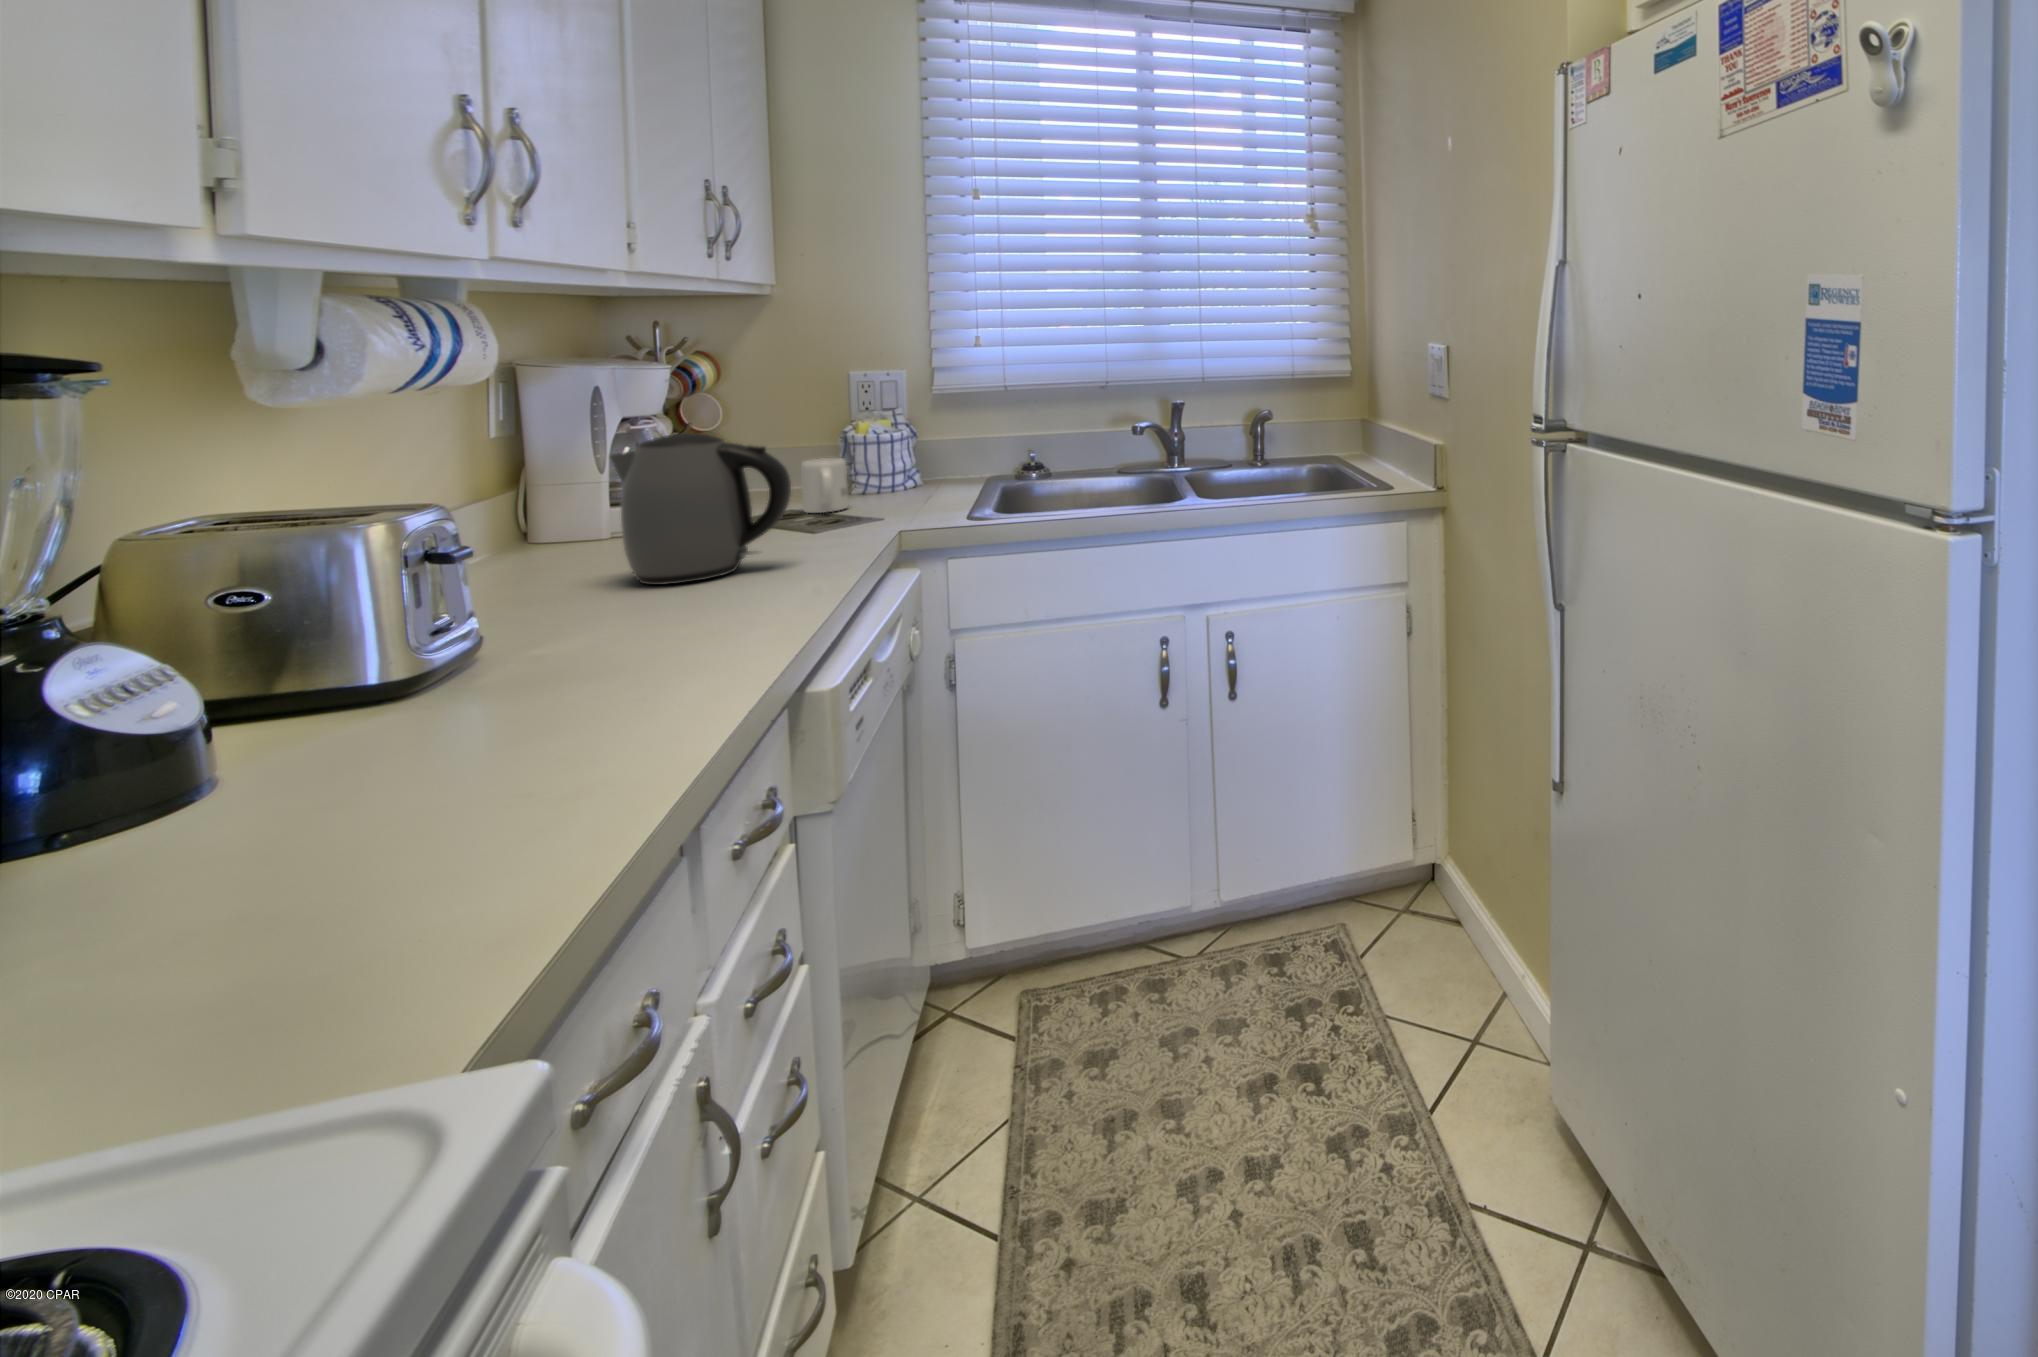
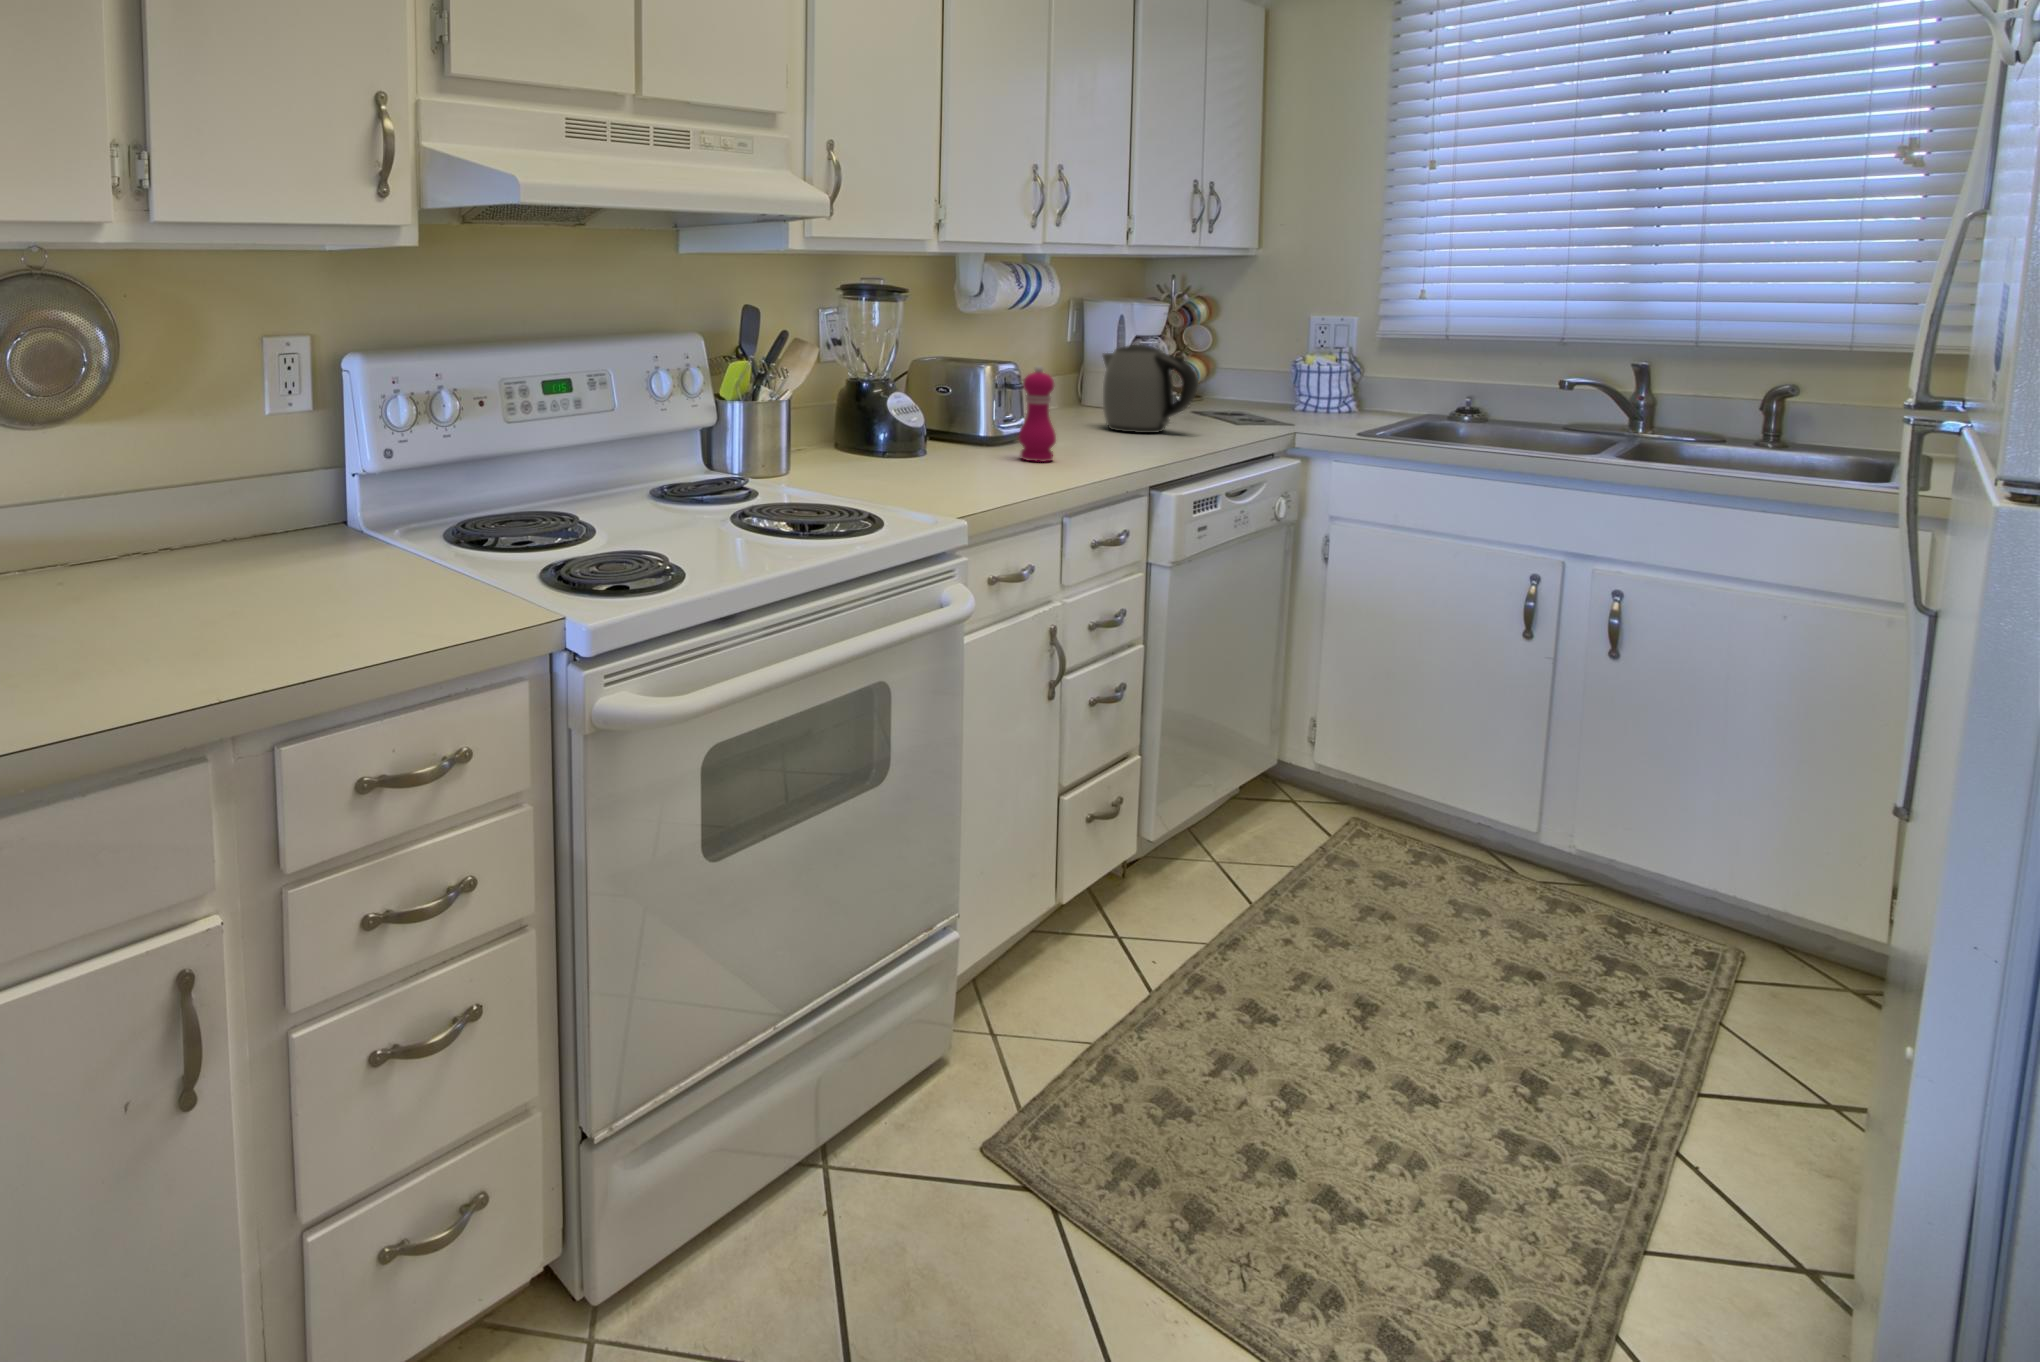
mug: present [801,458,848,513] -> none [1238,377,1273,416]
pepper mill: none [515,503,611,711] -> present [1019,365,1056,462]

